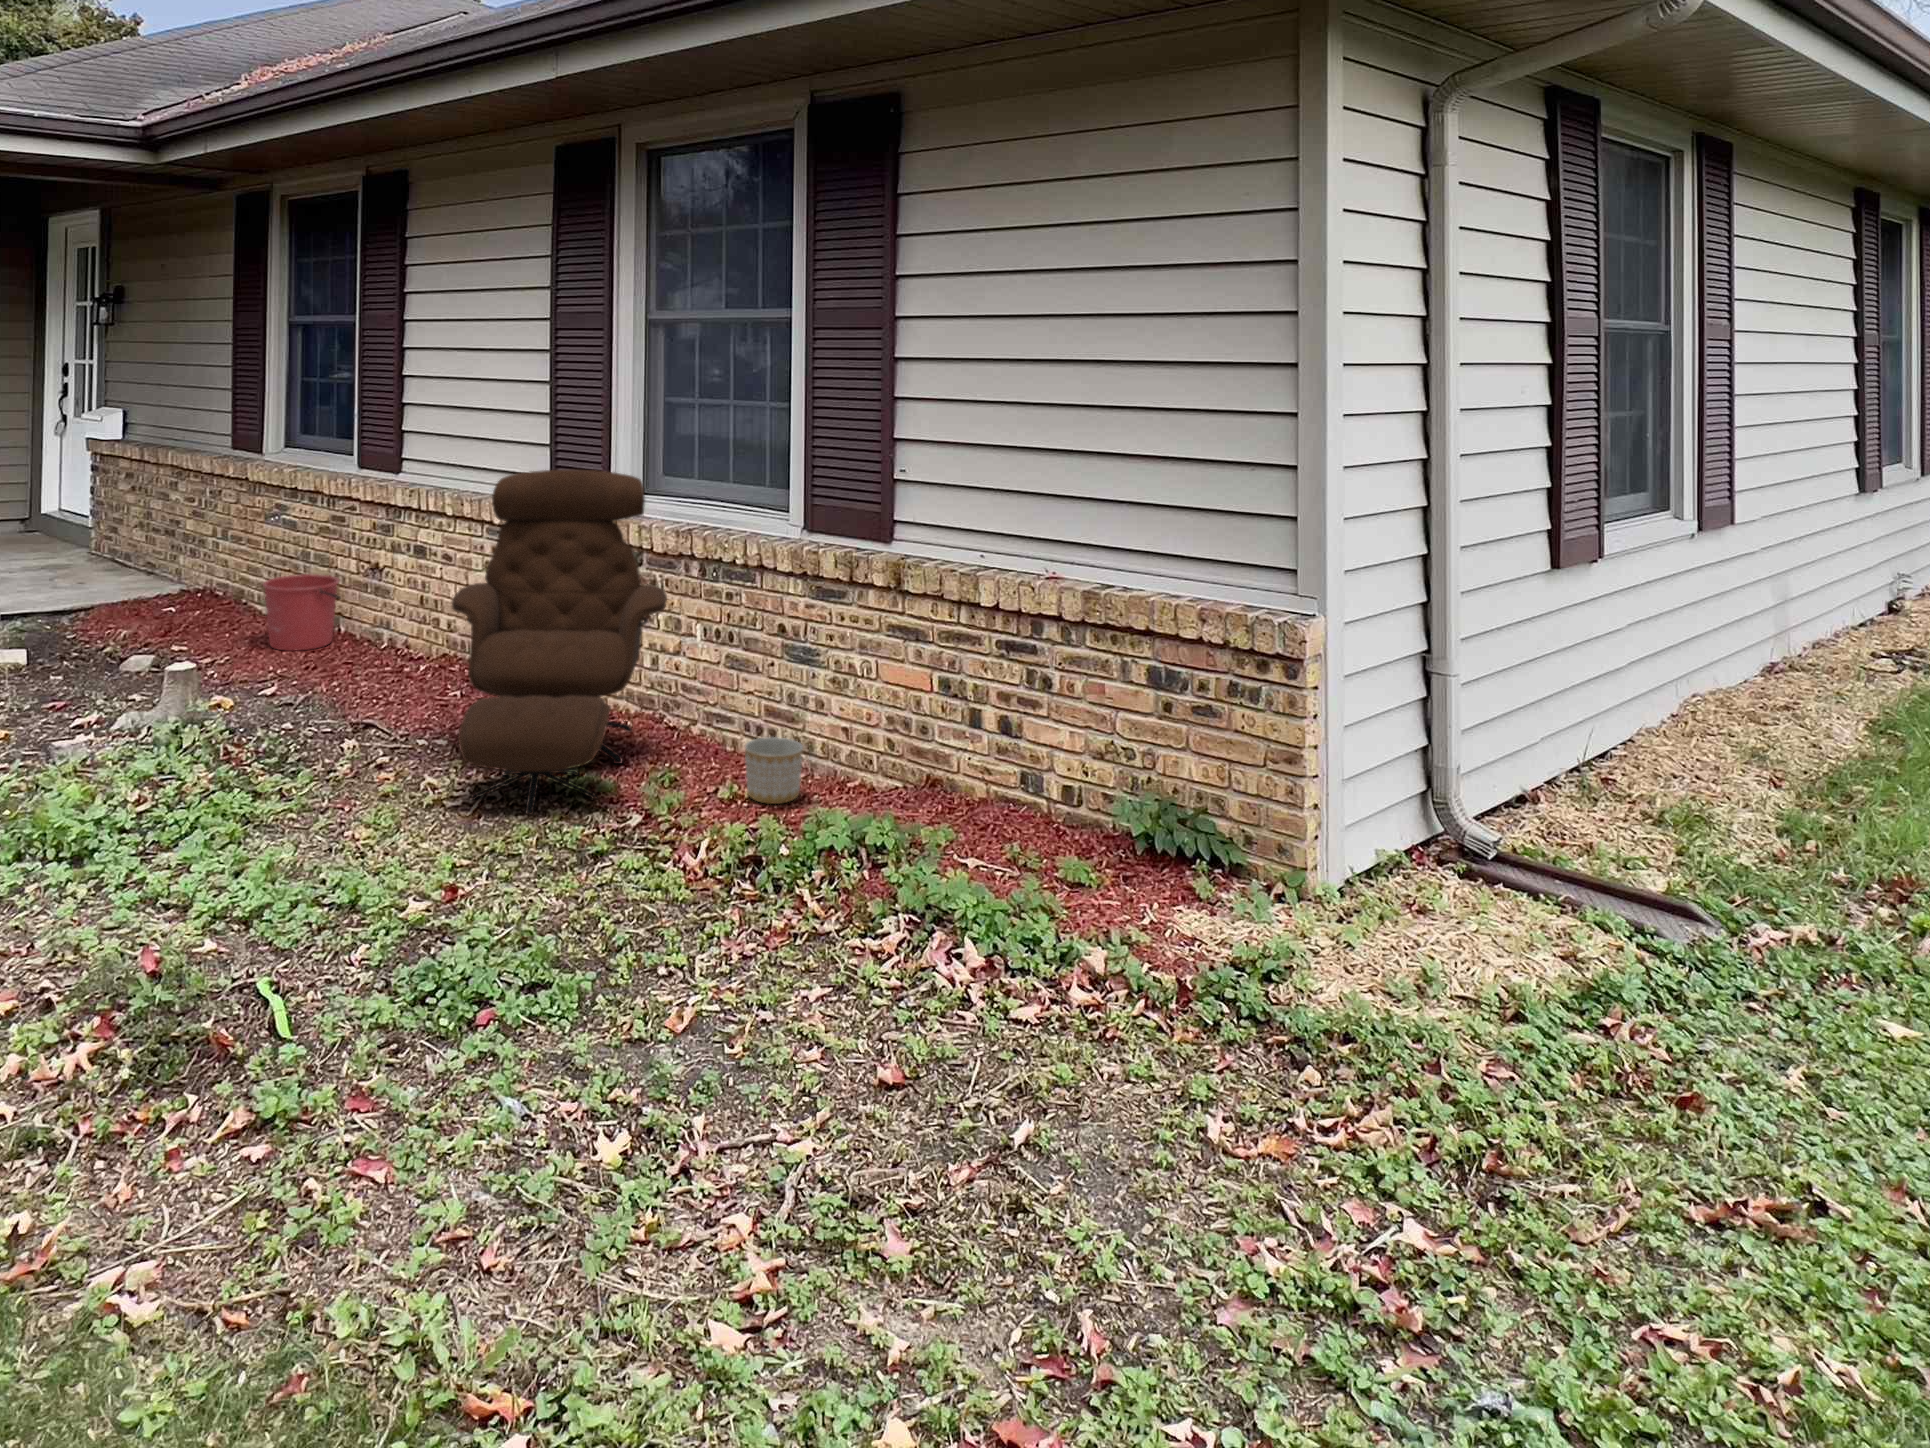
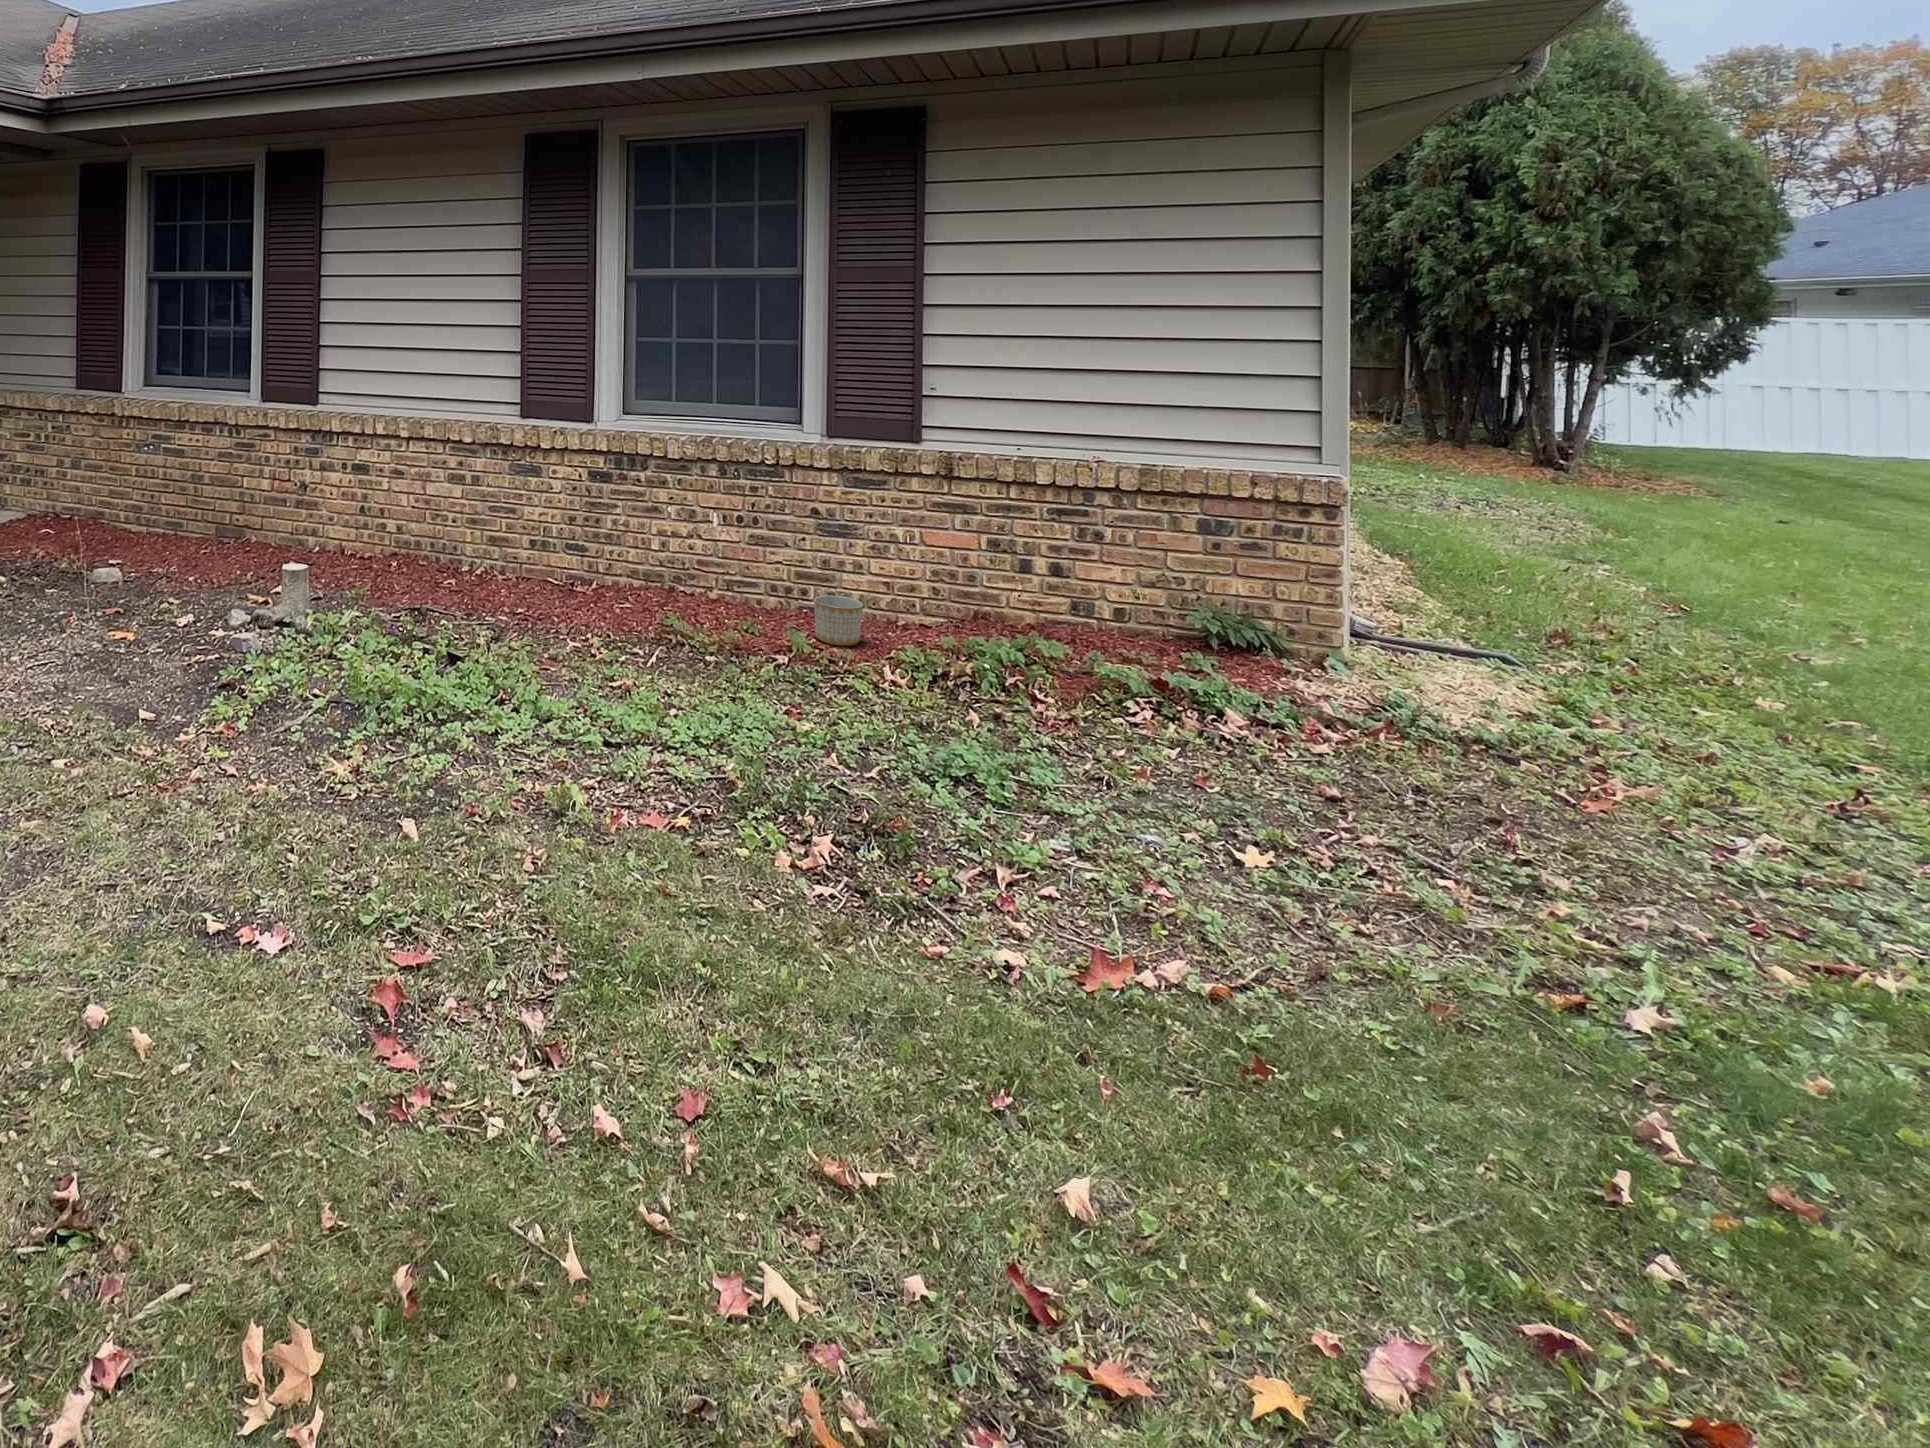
lounge chair: present [452,470,667,814] -> none [519,394,741,671]
bucket: present [263,574,340,651] -> none [200,497,269,564]

